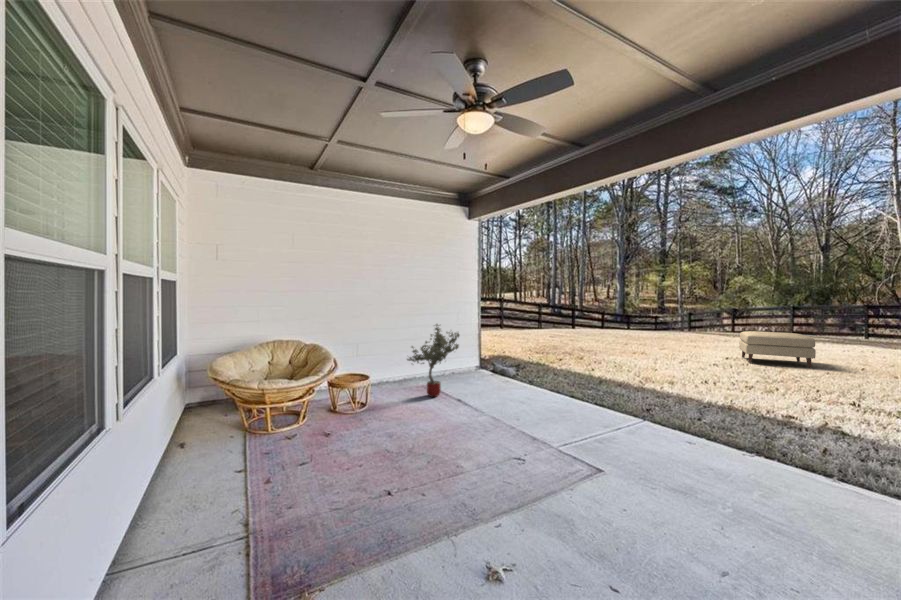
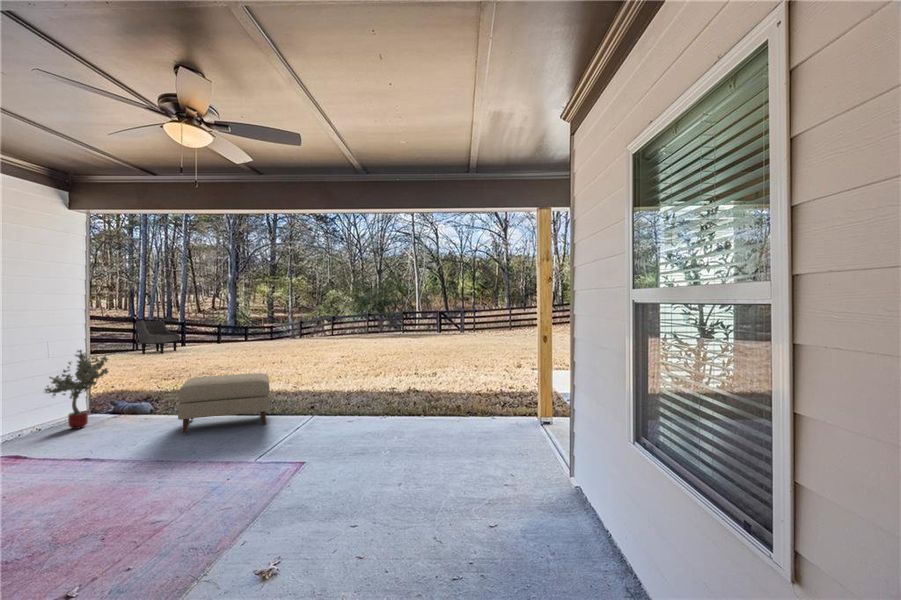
armchair: none [534,303,567,334] -> present [136,319,180,354]
ottoman: present [739,331,816,368] -> present [178,373,270,434]

